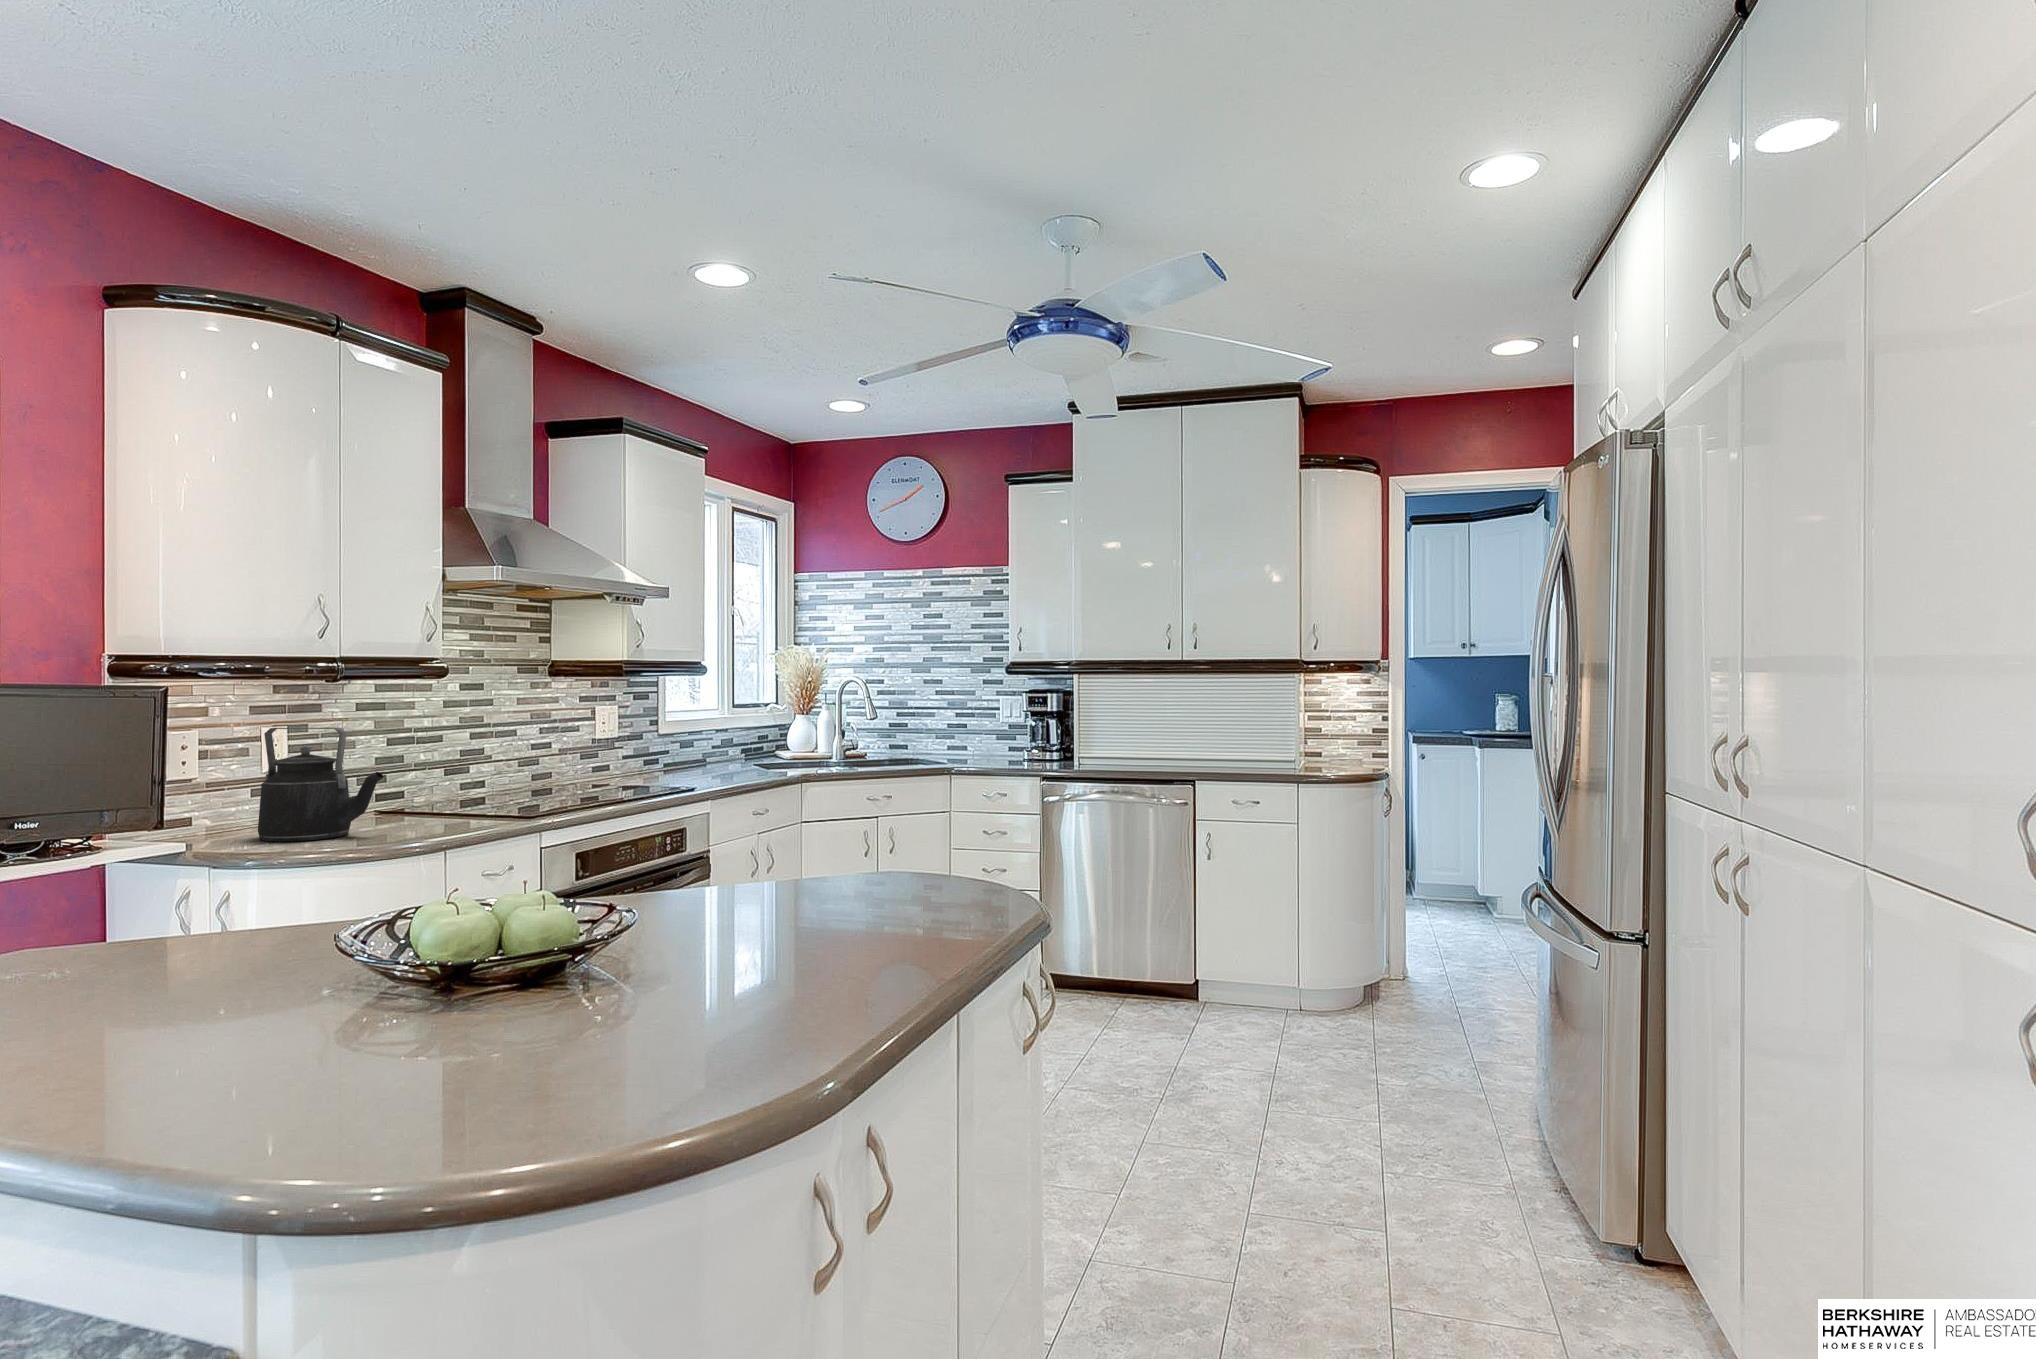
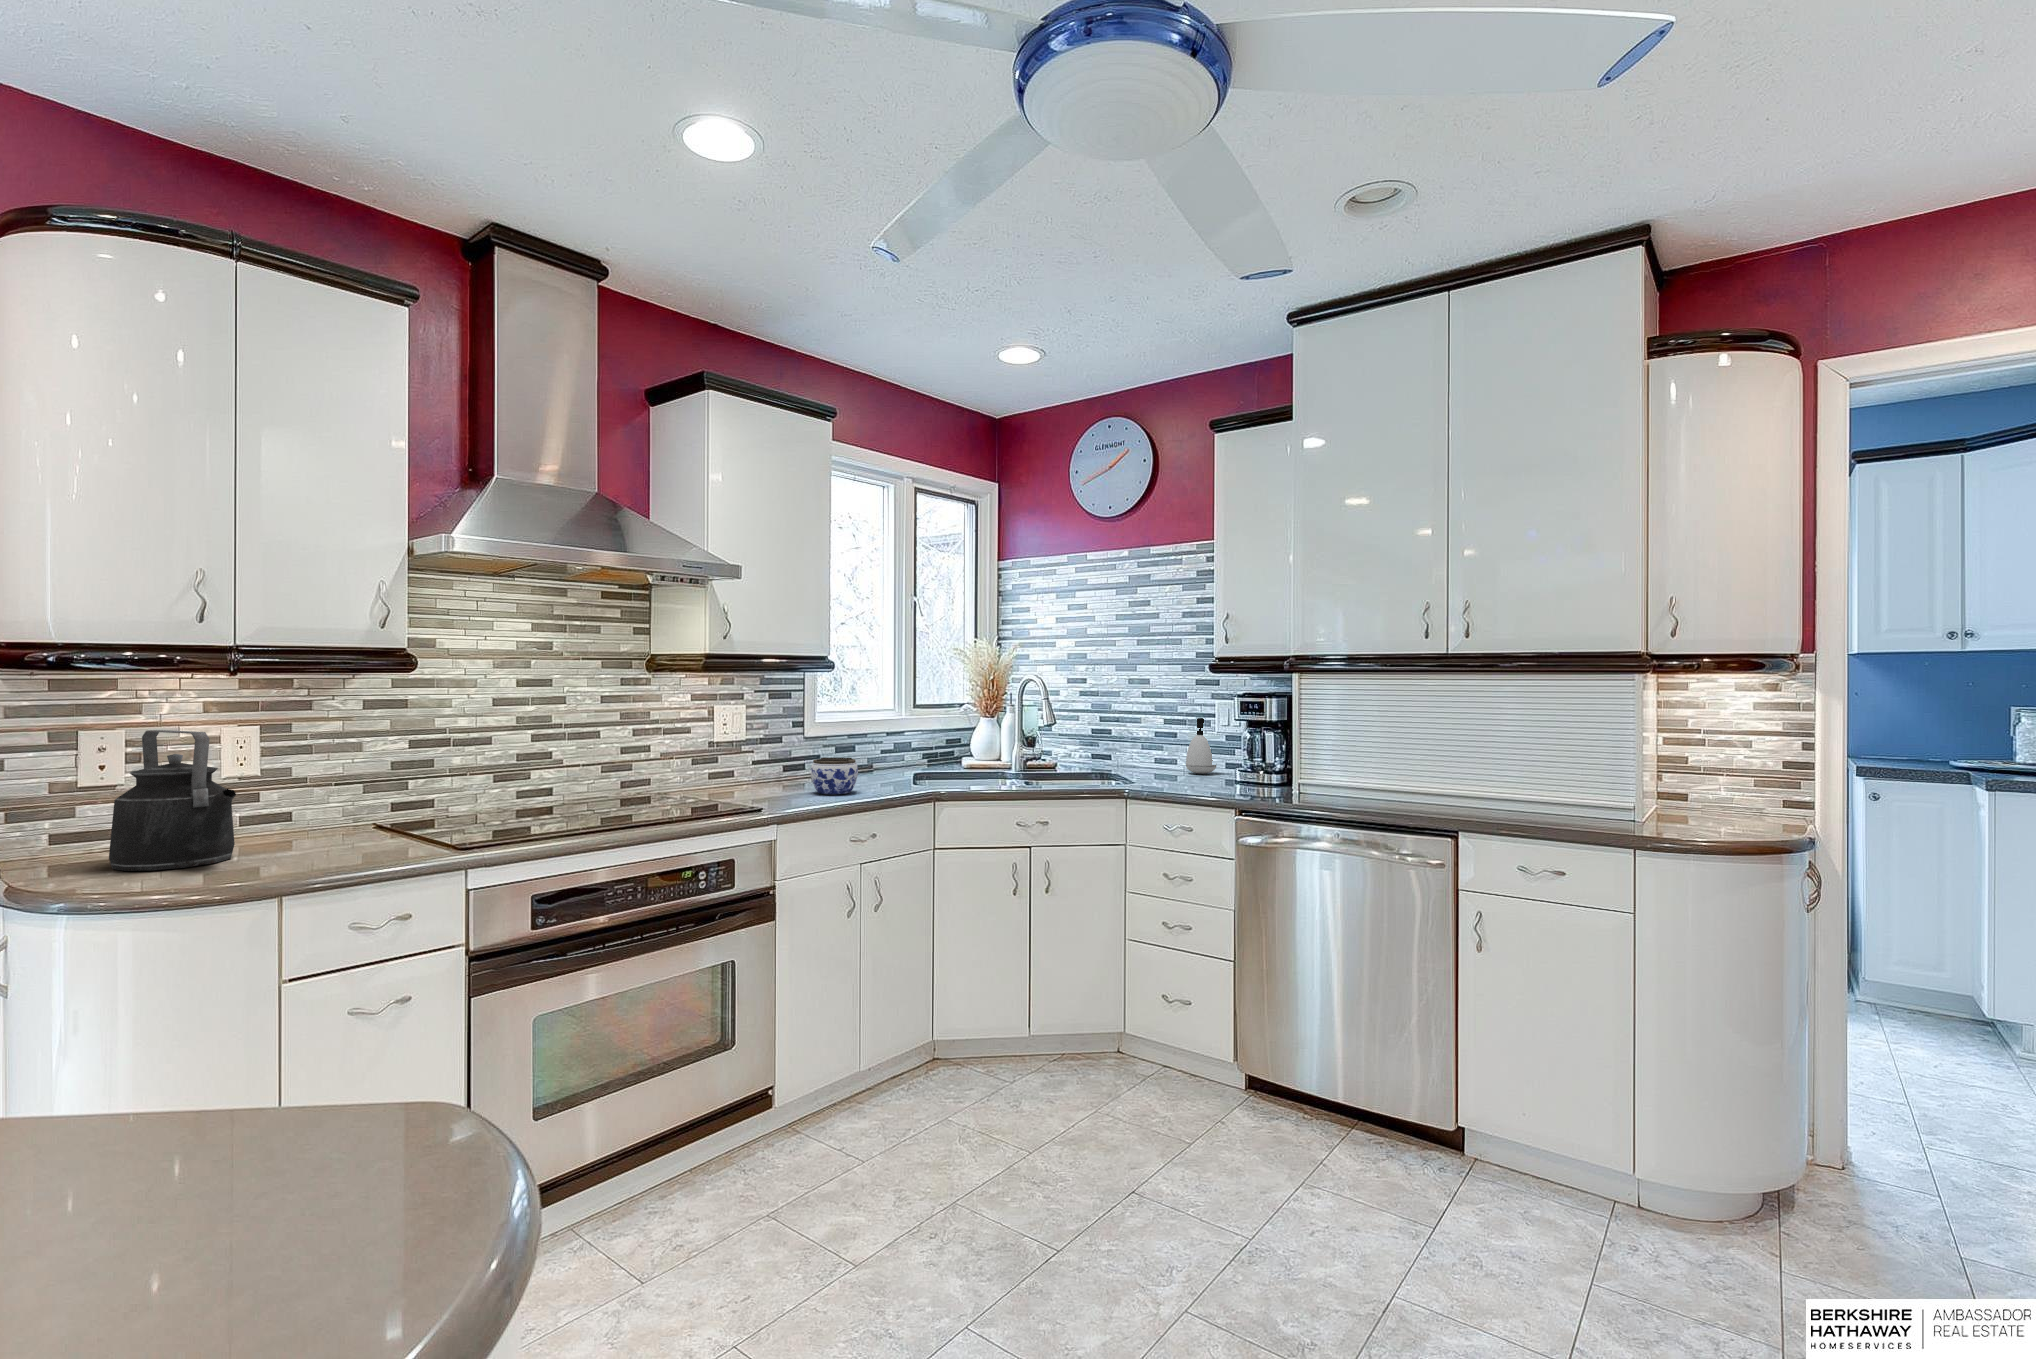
soap dispenser: none [976,711,1002,757] -> present [1186,718,1216,774]
jar: none [702,748,743,779] -> present [811,758,858,795]

